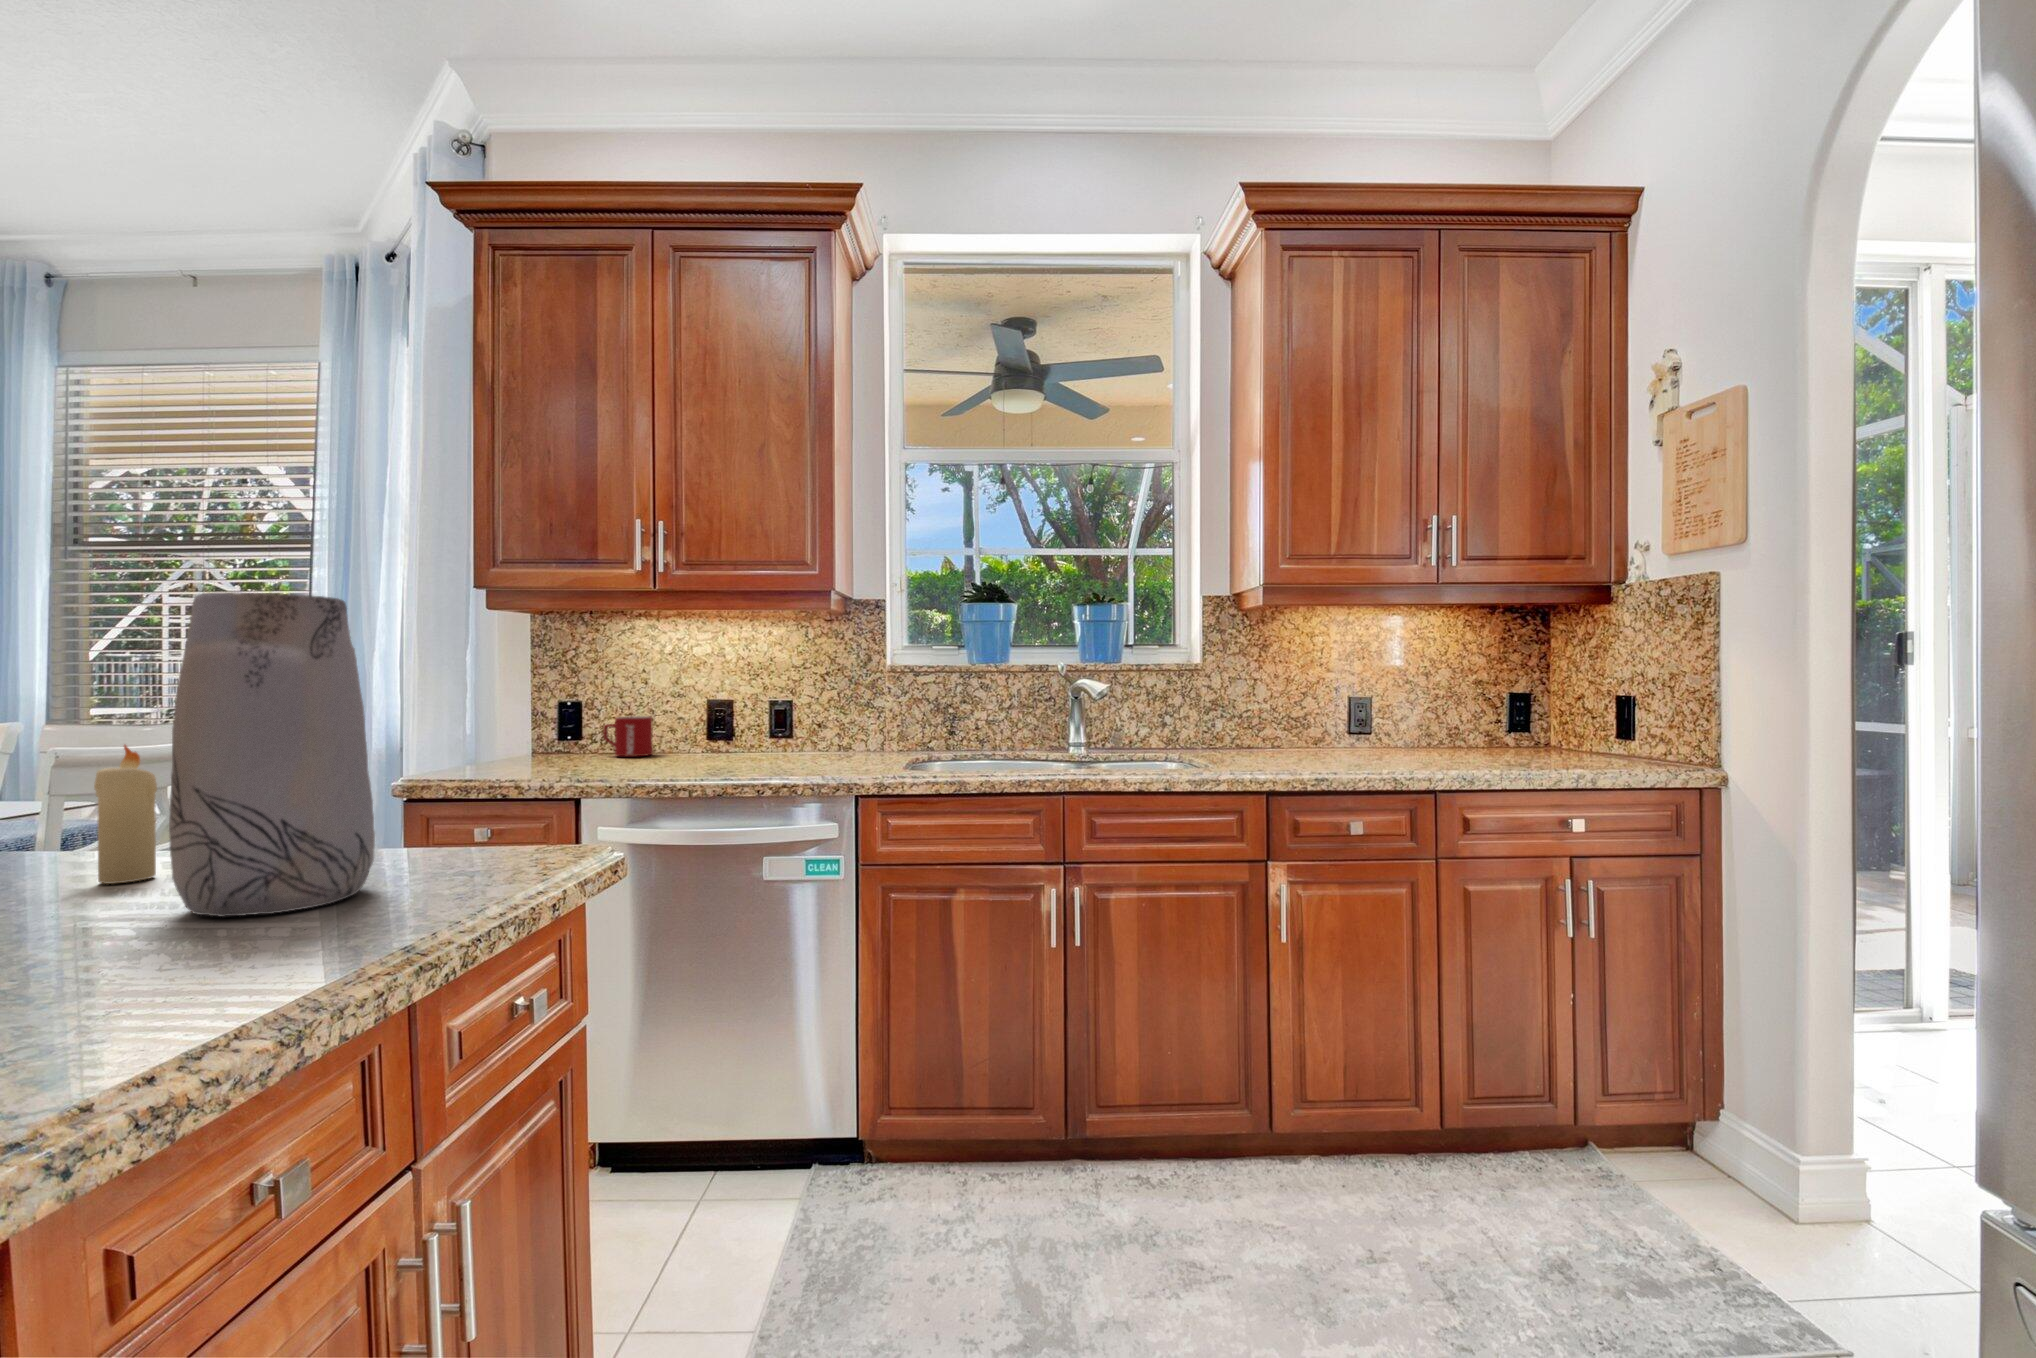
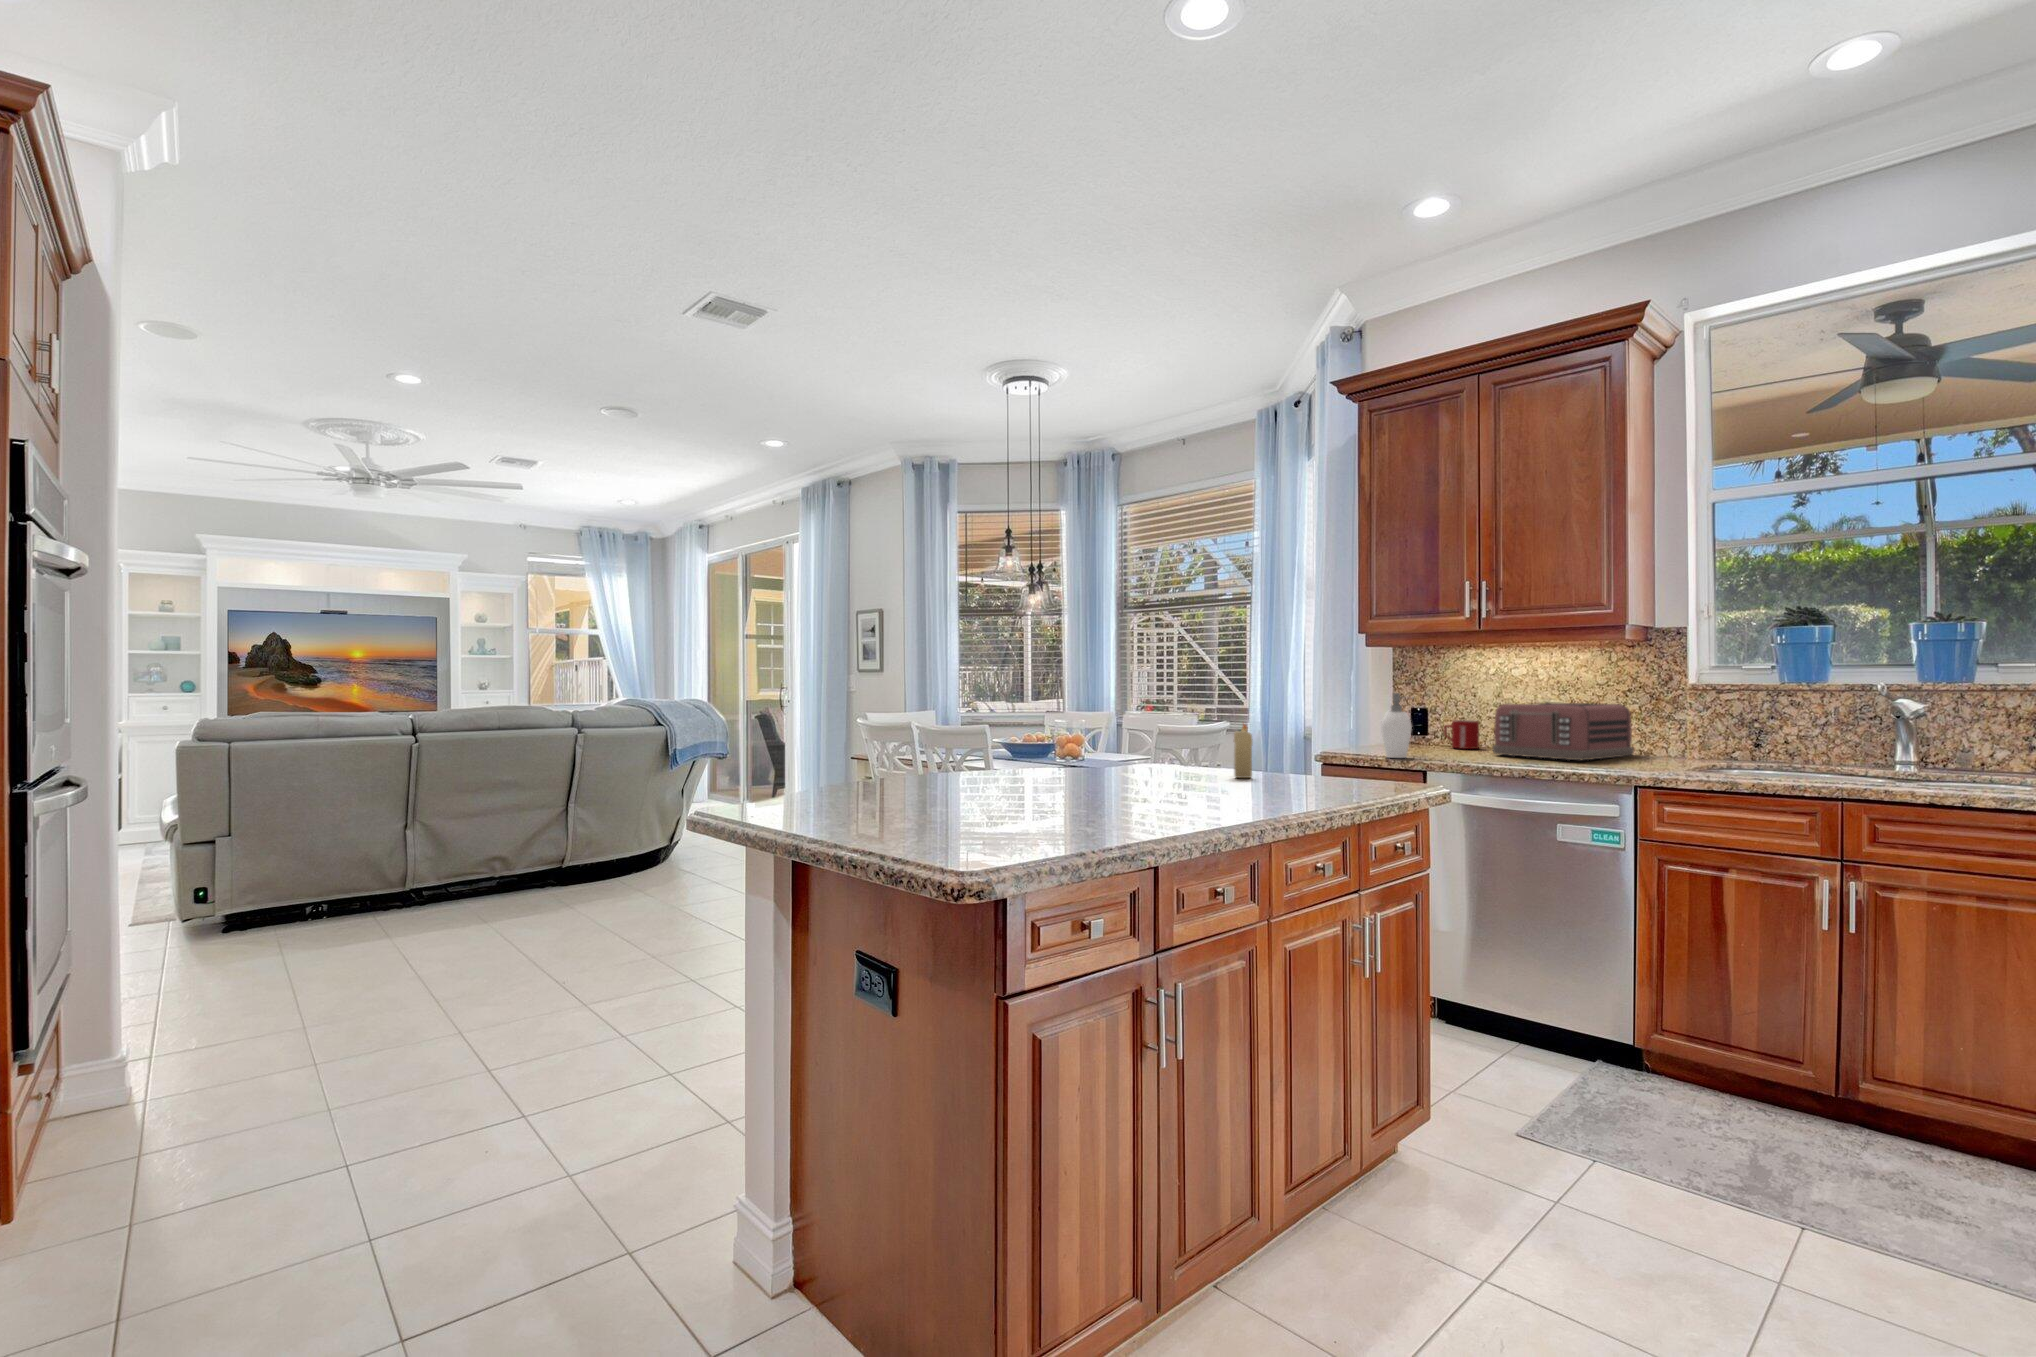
vase: present [169,592,375,917] -> none [1272,662,1339,790]
soap dispenser: none [505,678,560,781] -> present [1381,693,1413,758]
toaster: none [672,690,836,765] -> present [1493,702,1634,760]

